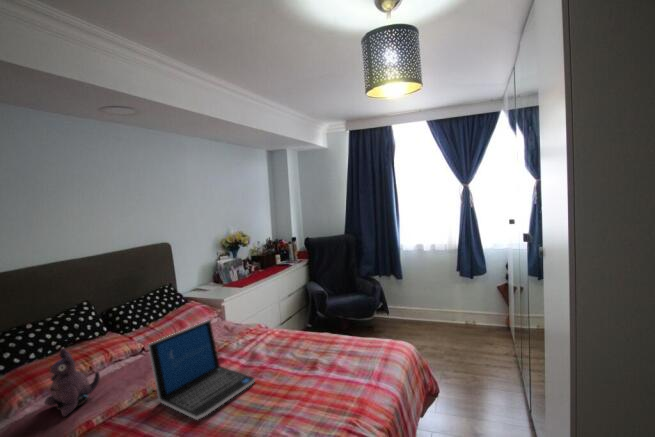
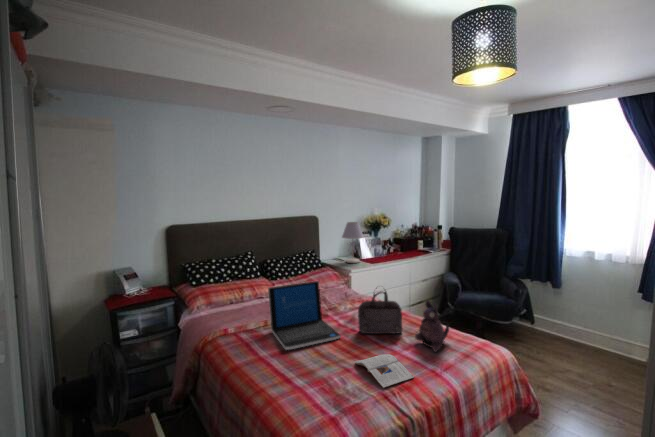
table lamp: none [203,243,229,291] -> present [342,222,363,263]
handbag: none [267,310,316,368] -> present [358,288,402,334]
plush toy: present [45,349,100,416] -> present [415,301,449,352]
magazine: none [290,382,358,422] -> present [355,354,414,388]

